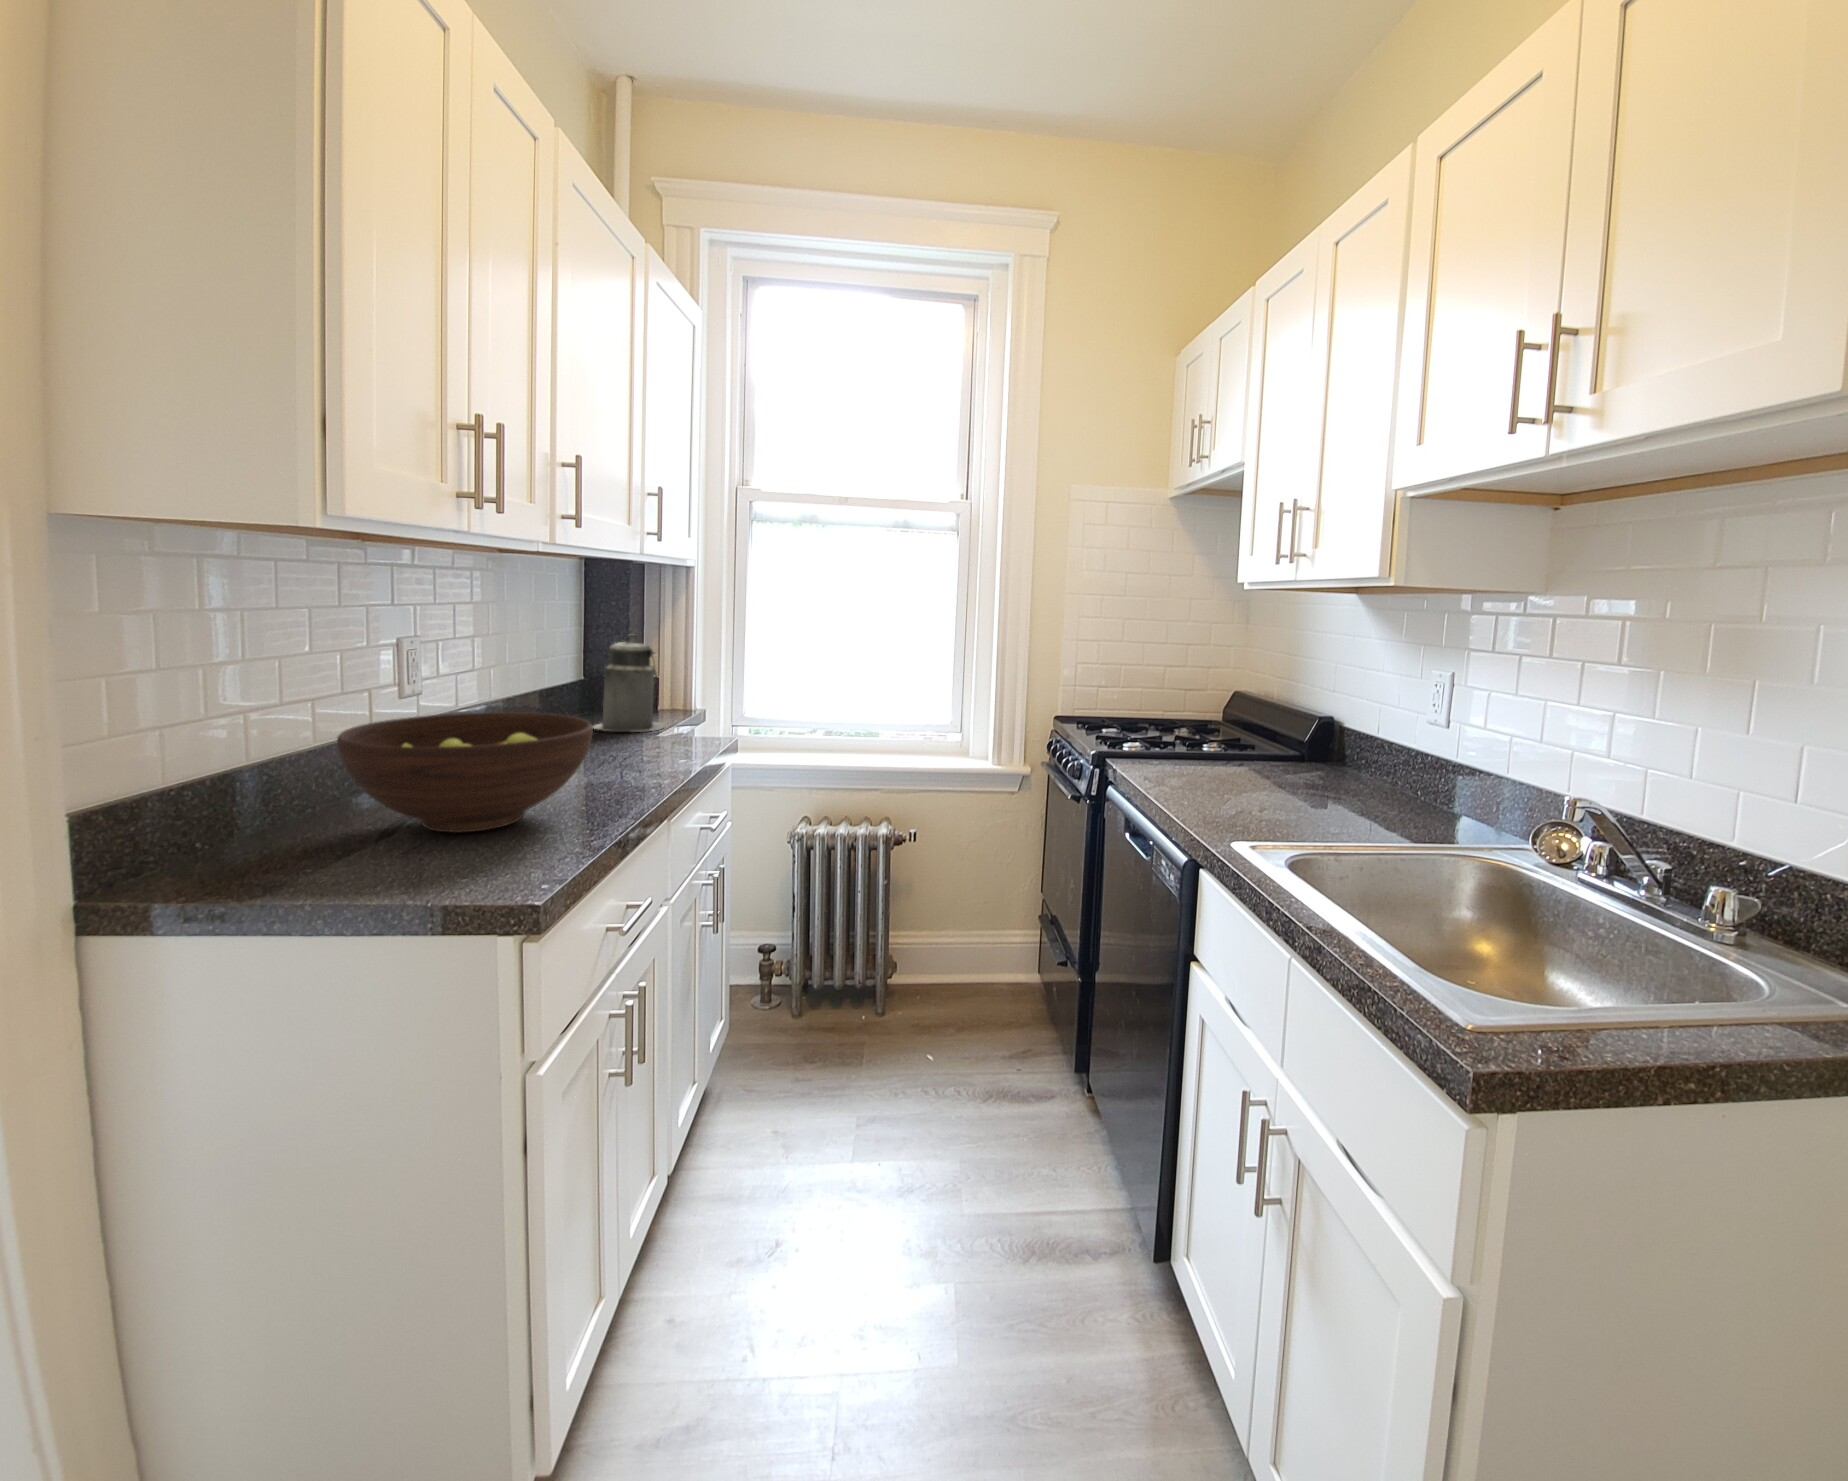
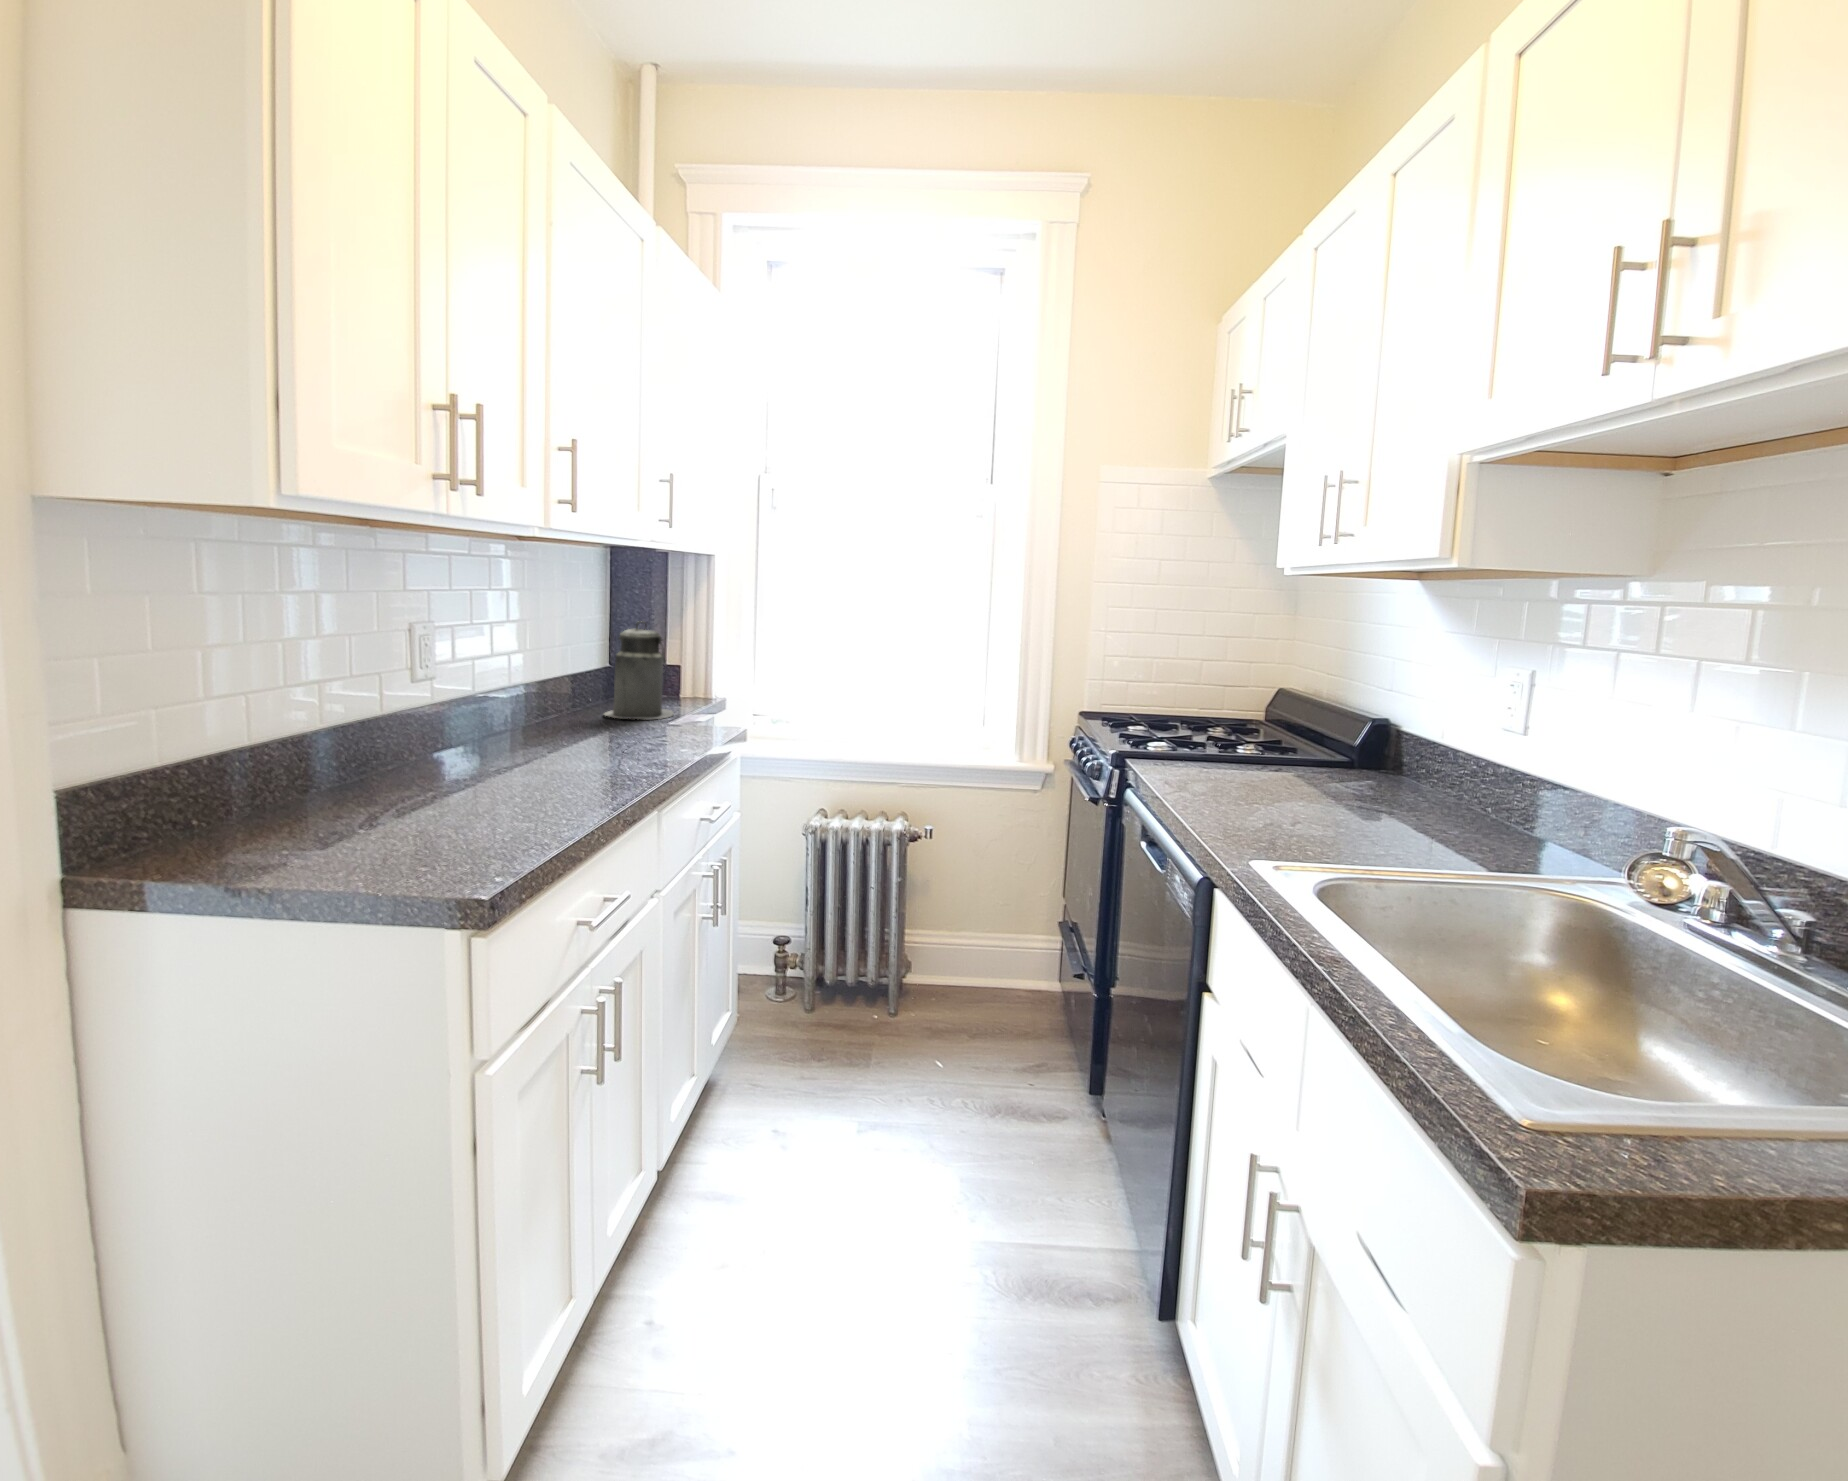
fruit bowl: present [337,712,593,833] -> none [327,700,574,821]

